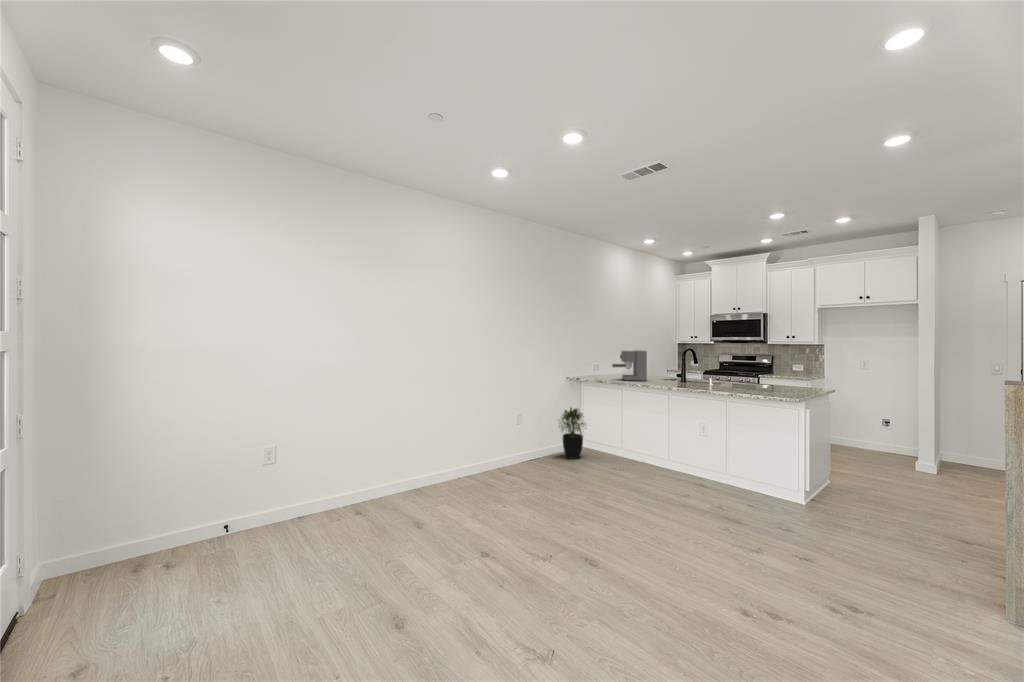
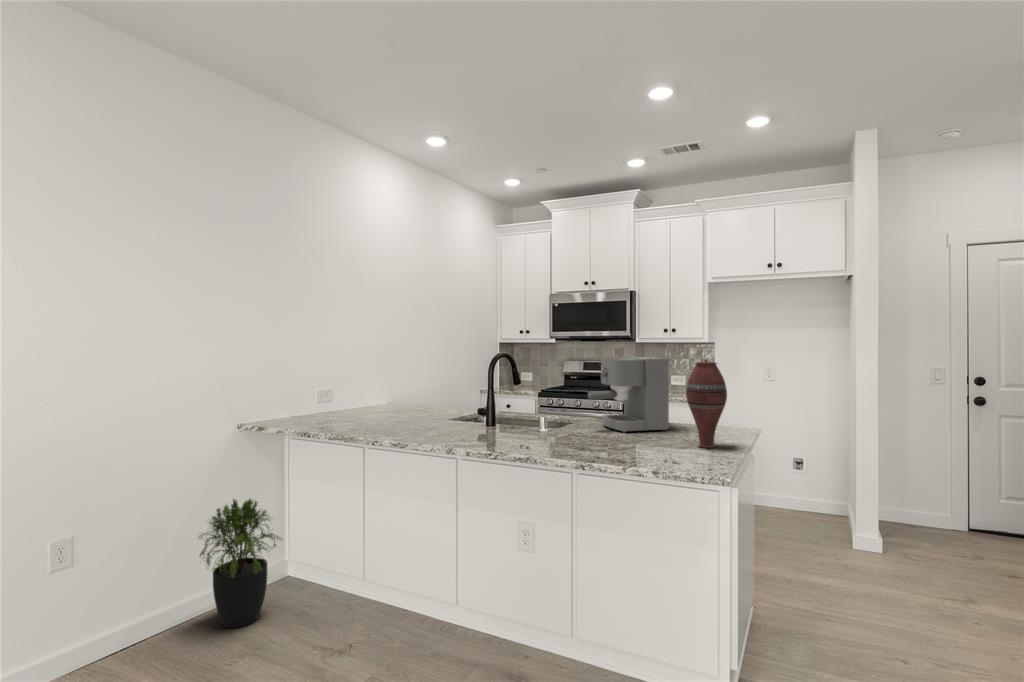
coffee maker: present [612,350,647,381] -> present [588,357,669,433]
vase: none [784,352,805,392] -> present [686,360,727,448]

